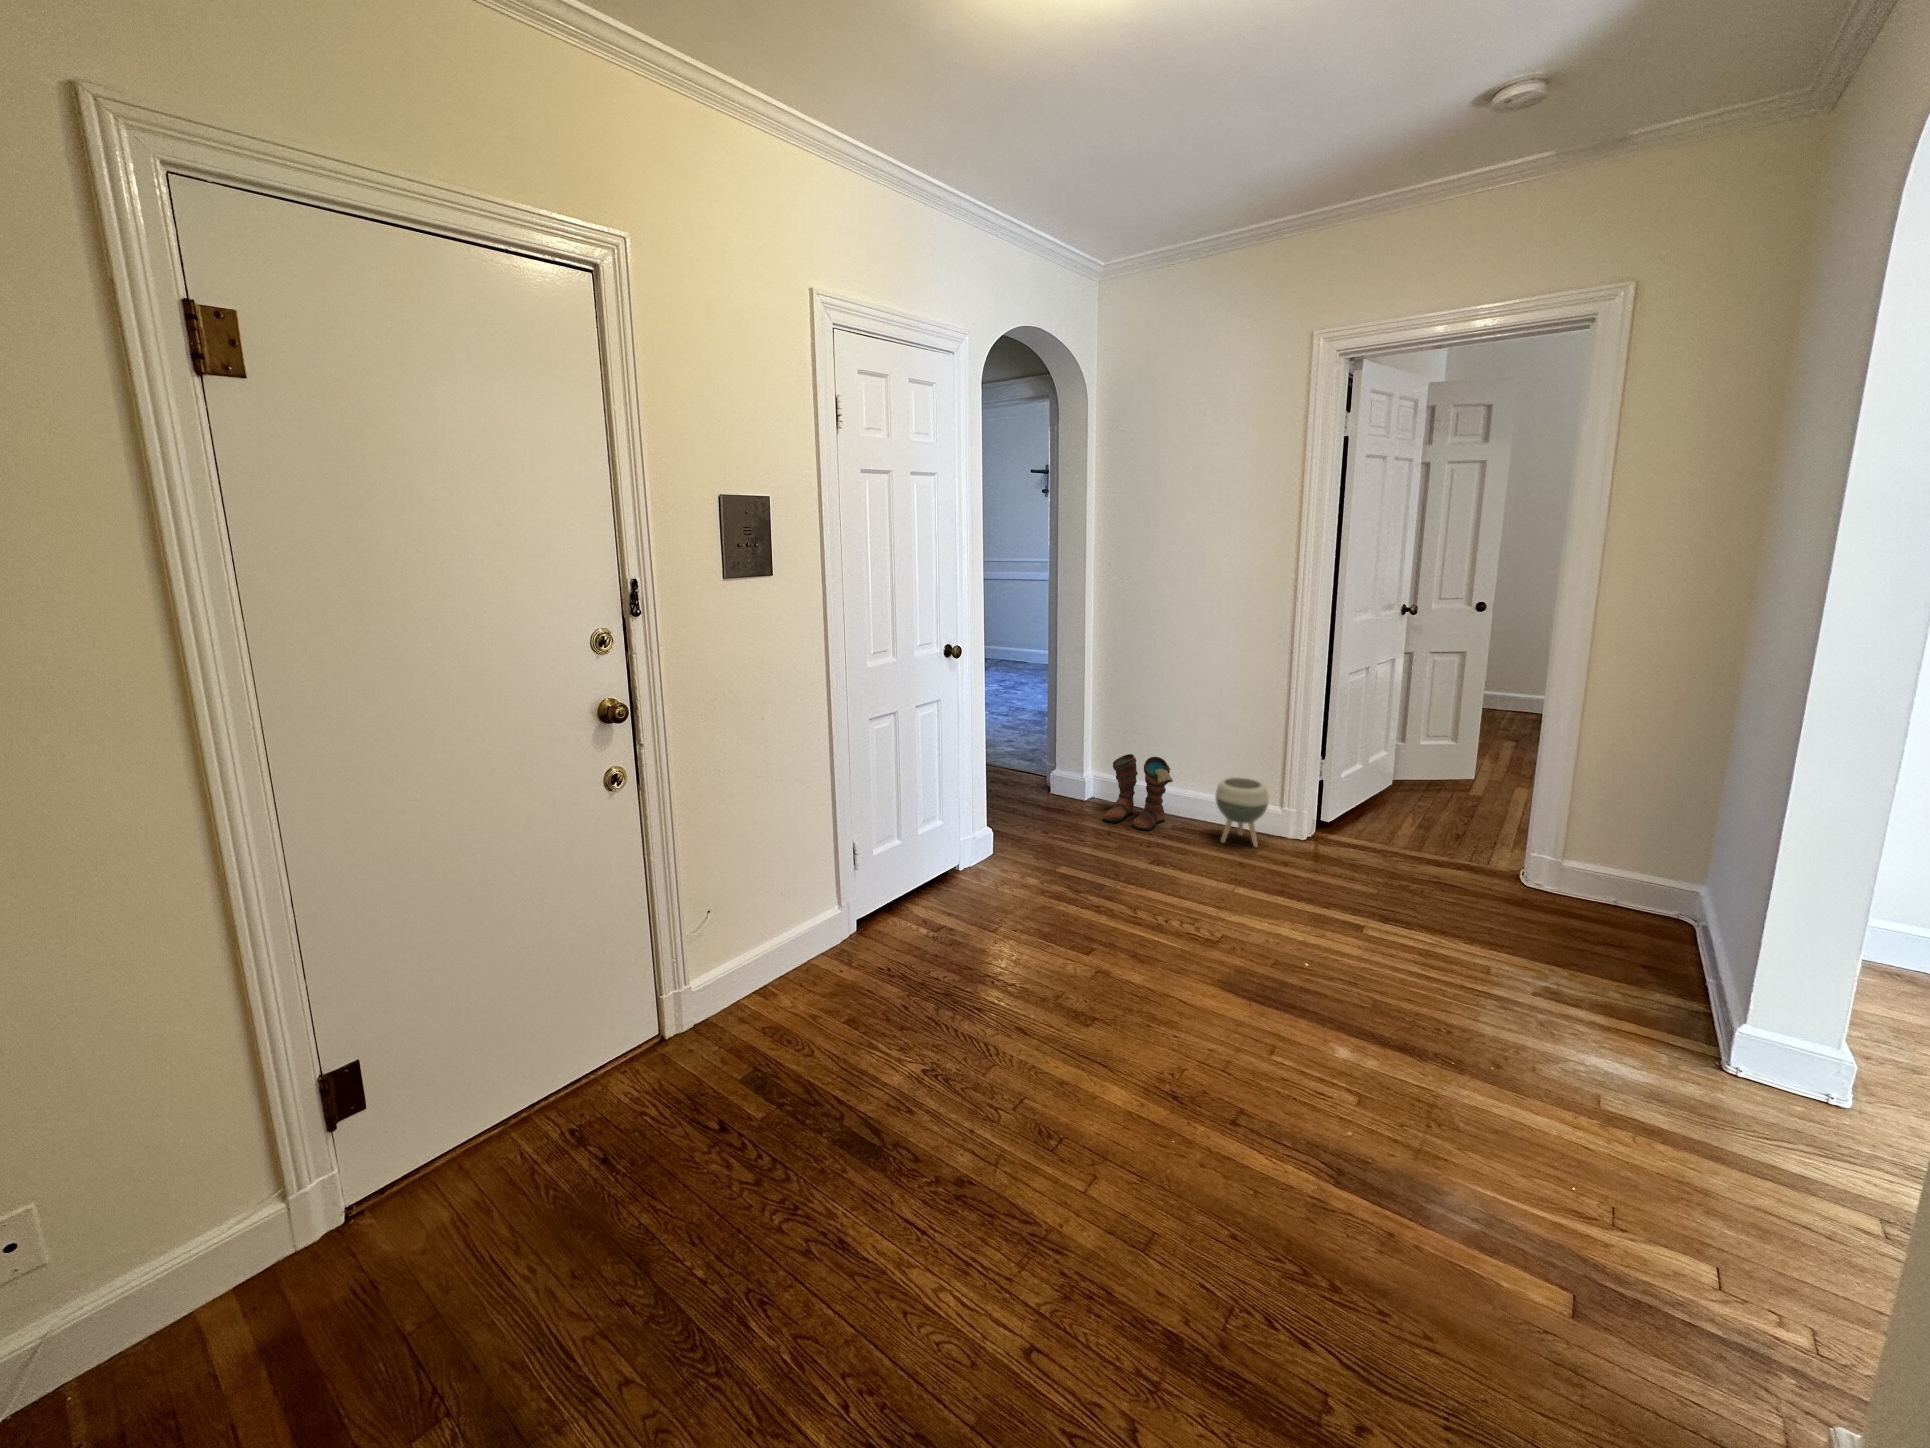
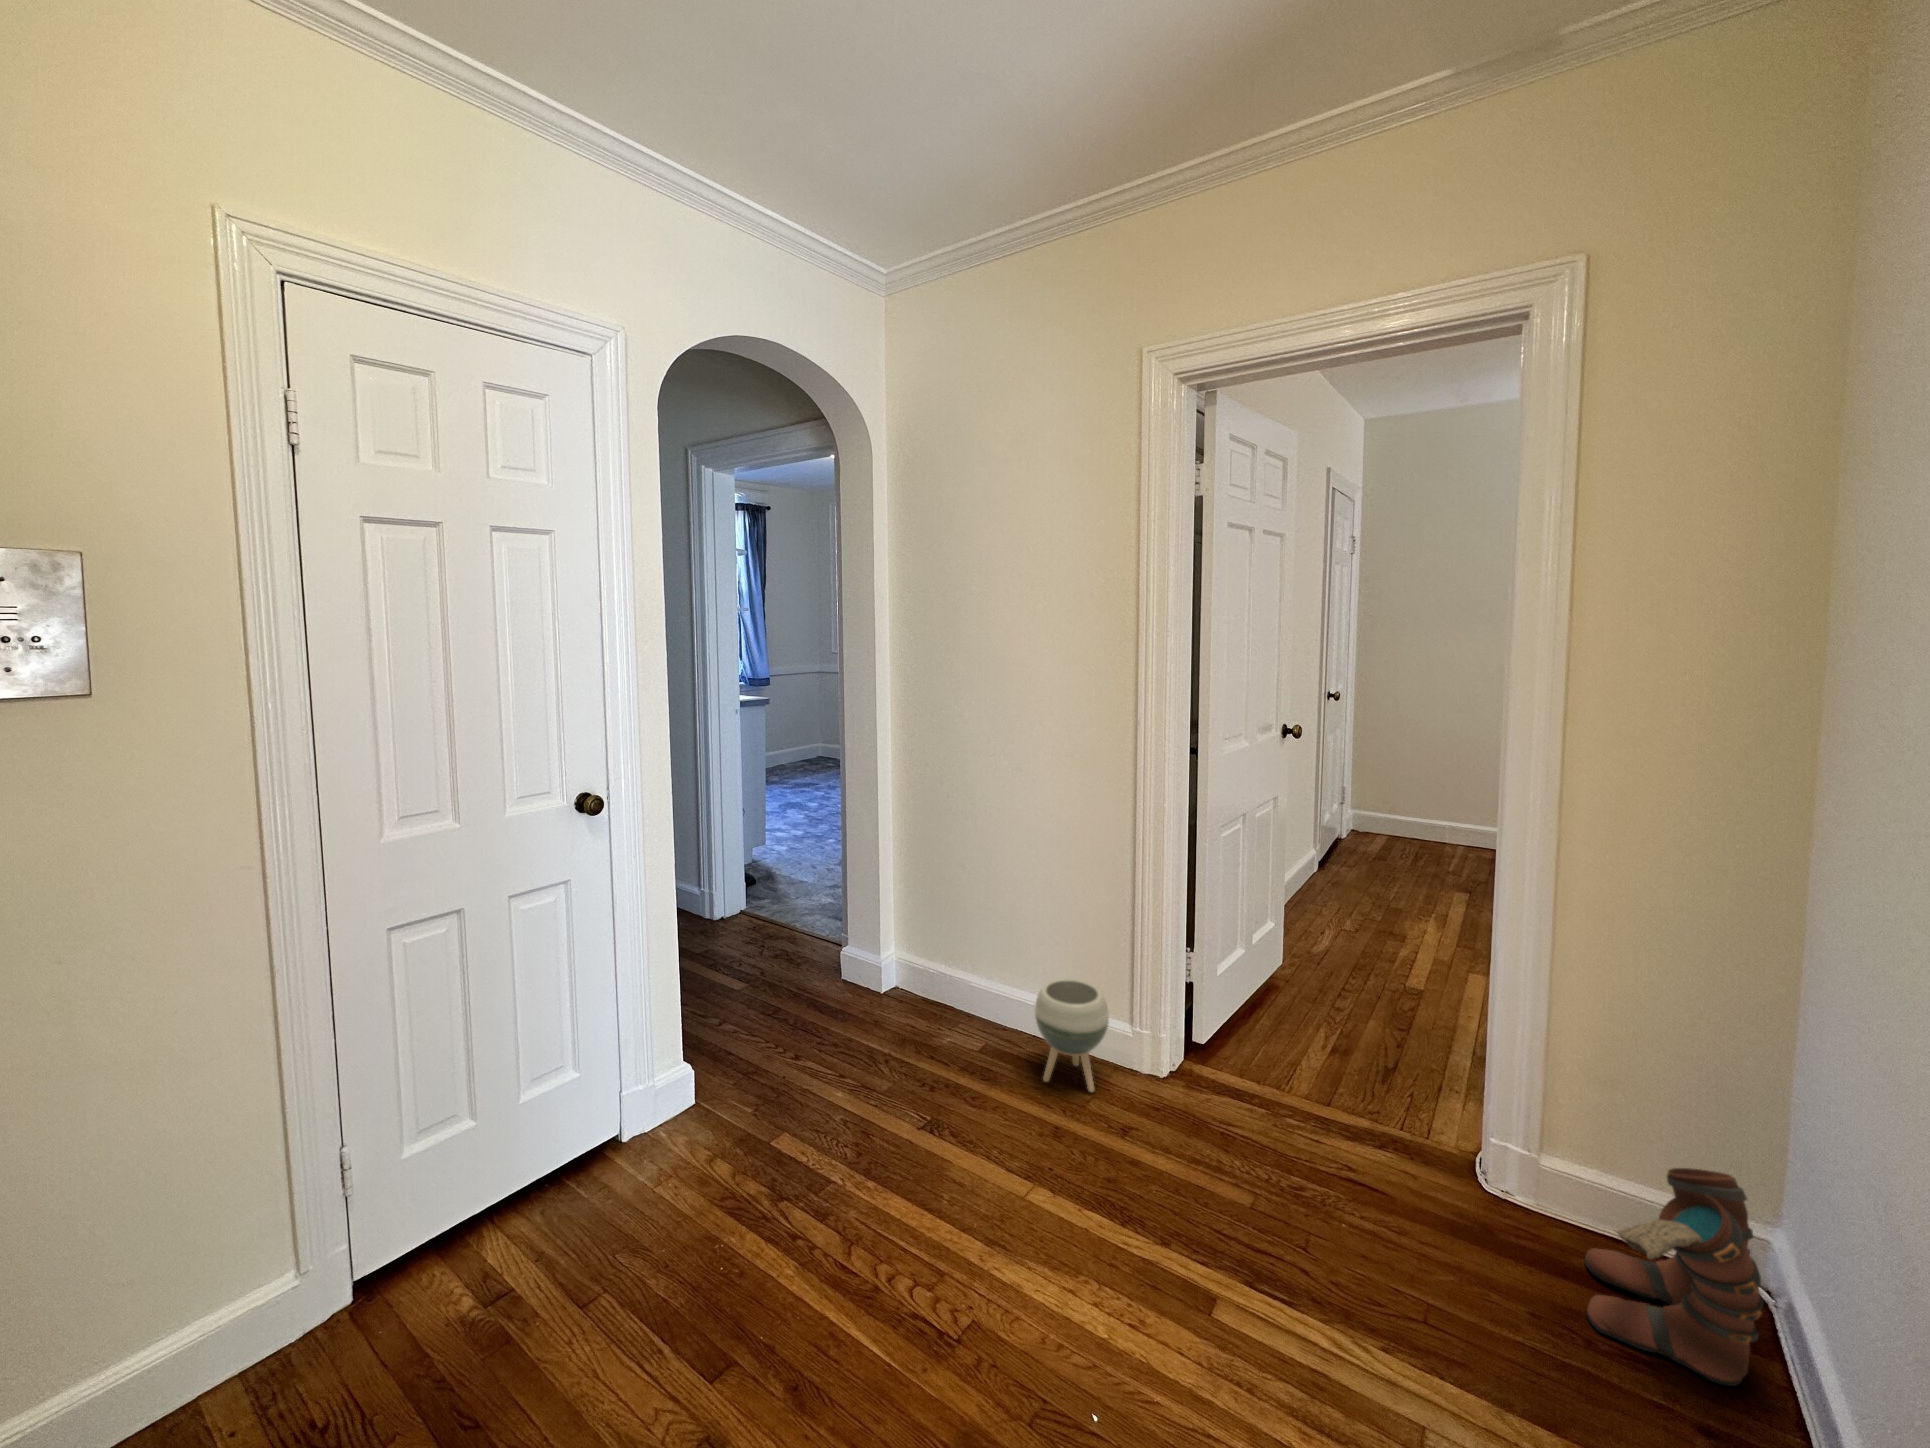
boots: present [1103,754,1173,830] -> present [1585,1168,1764,1386]

